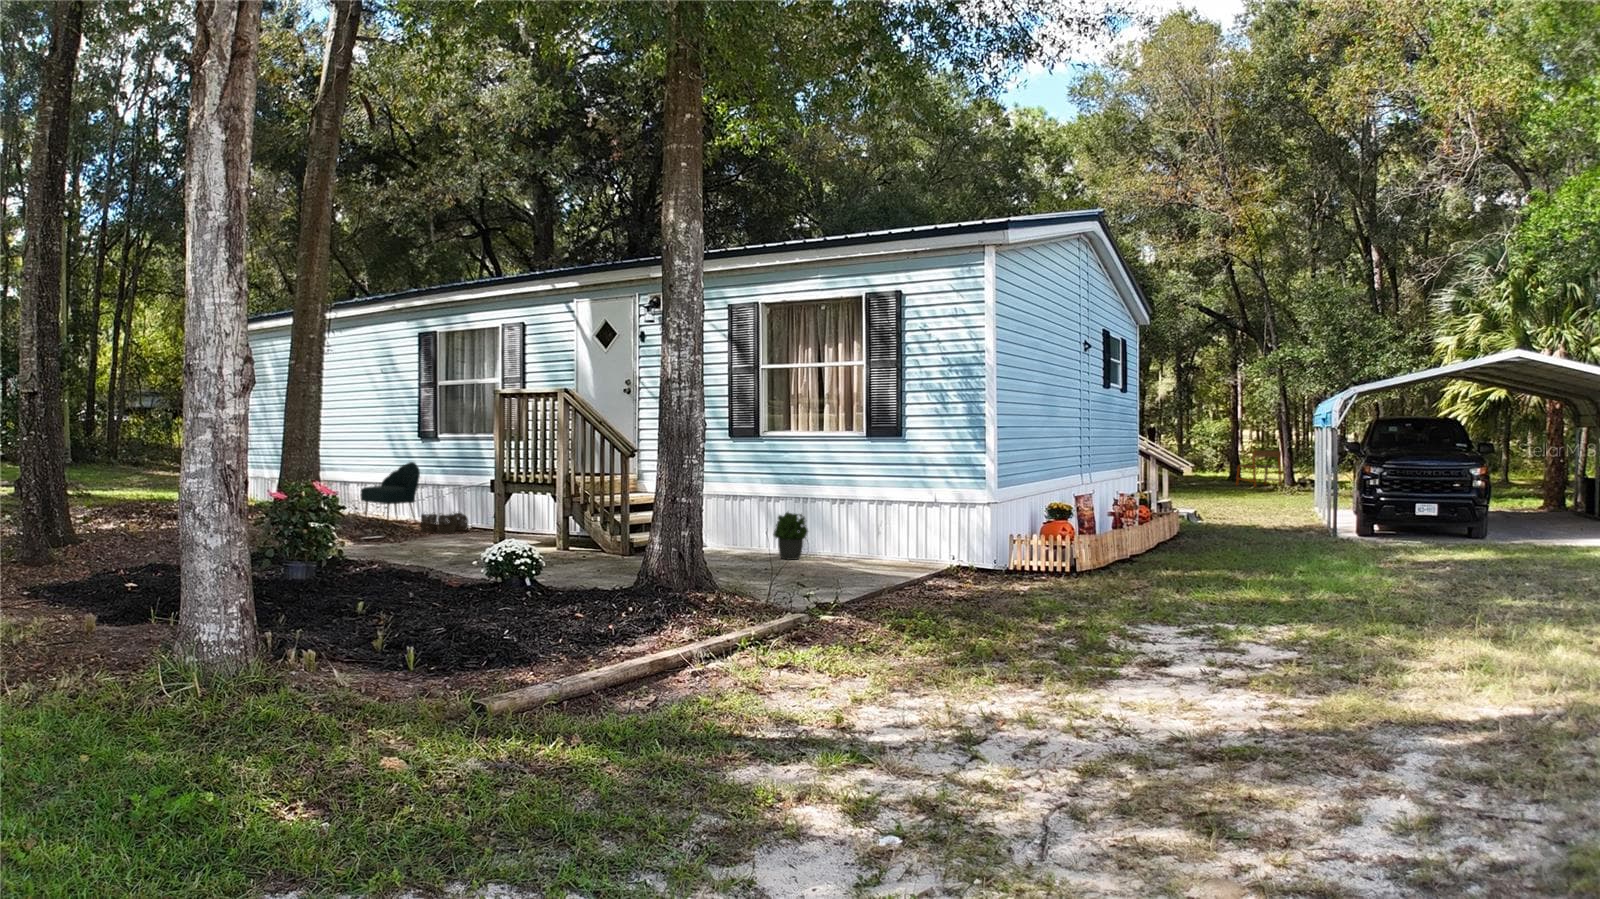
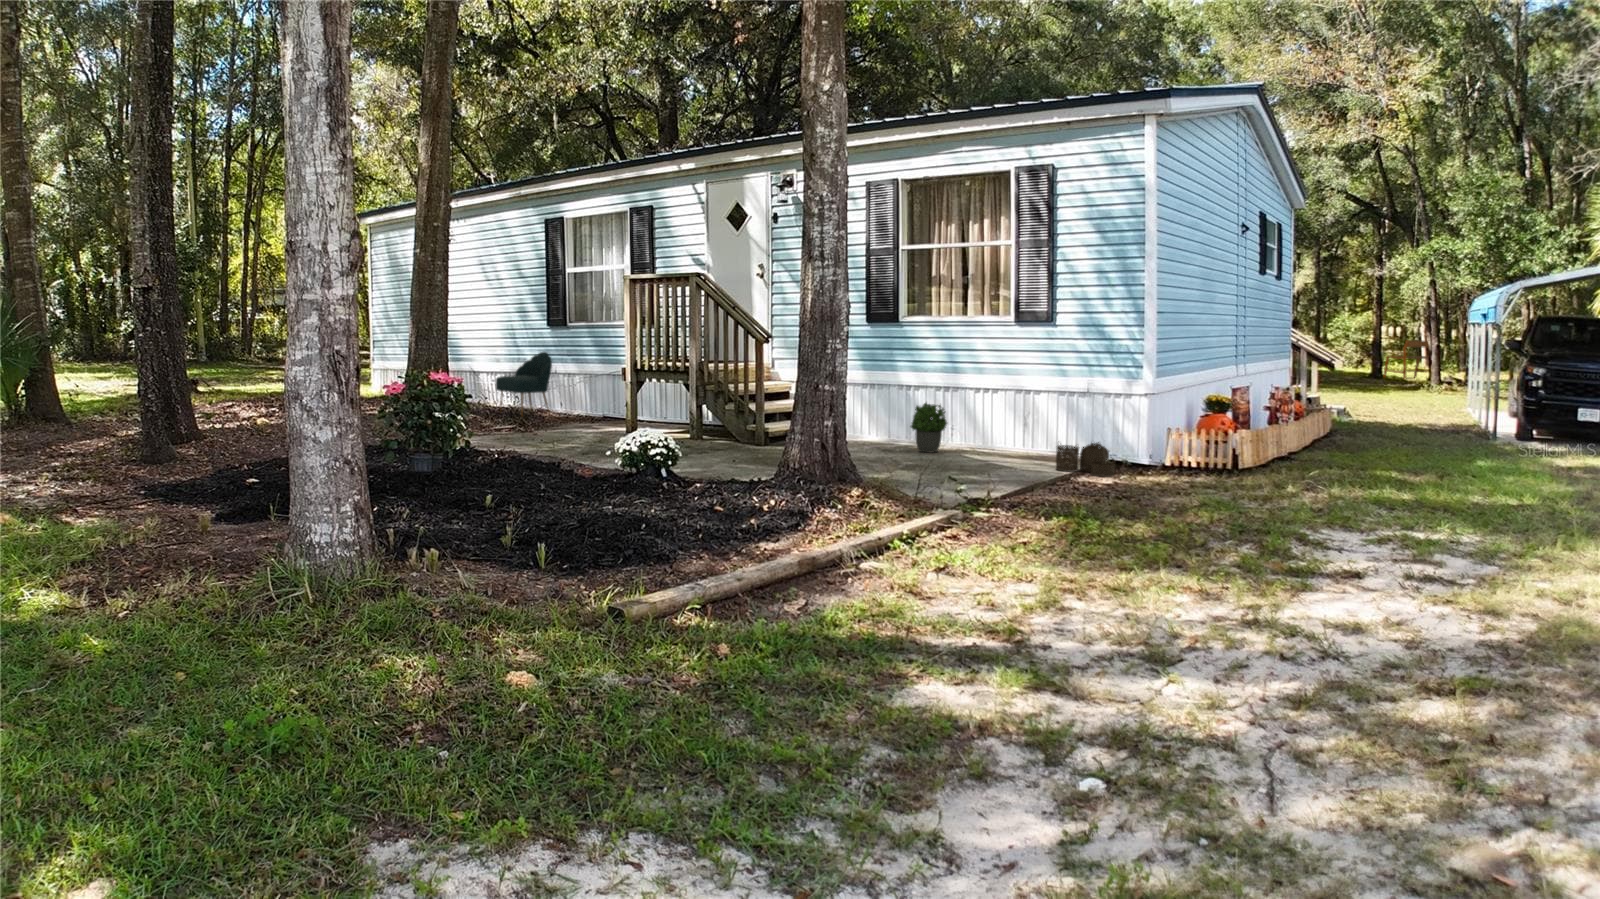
woven basket: present [421,513,468,534] -> present [1056,442,1115,477]

